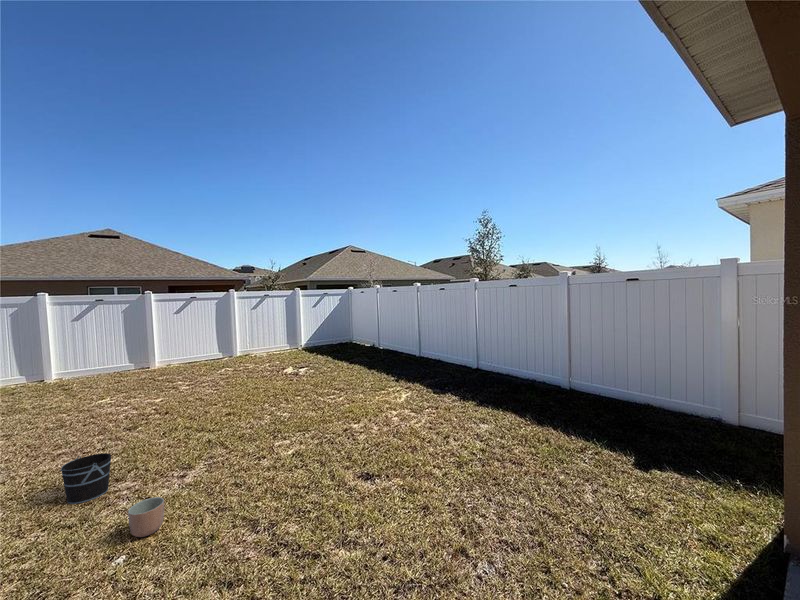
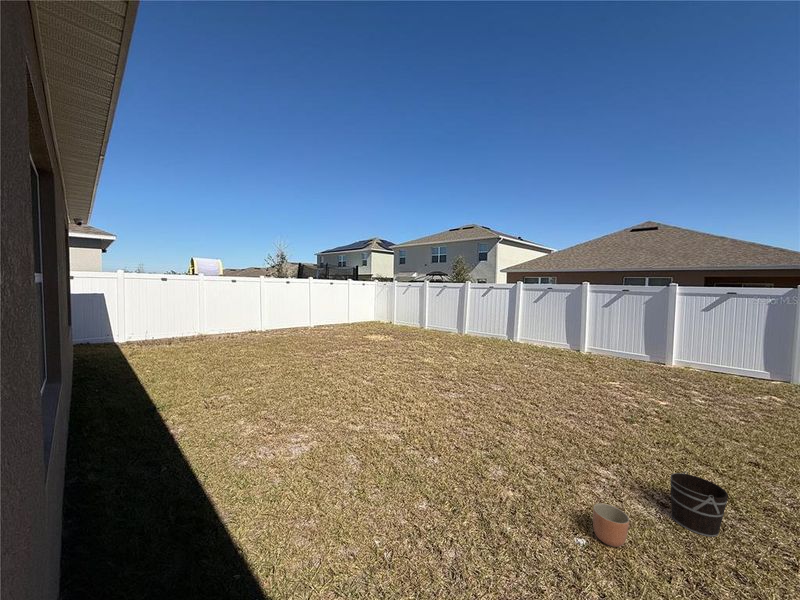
bucket: present [60,453,111,504] -> present [670,472,728,537]

